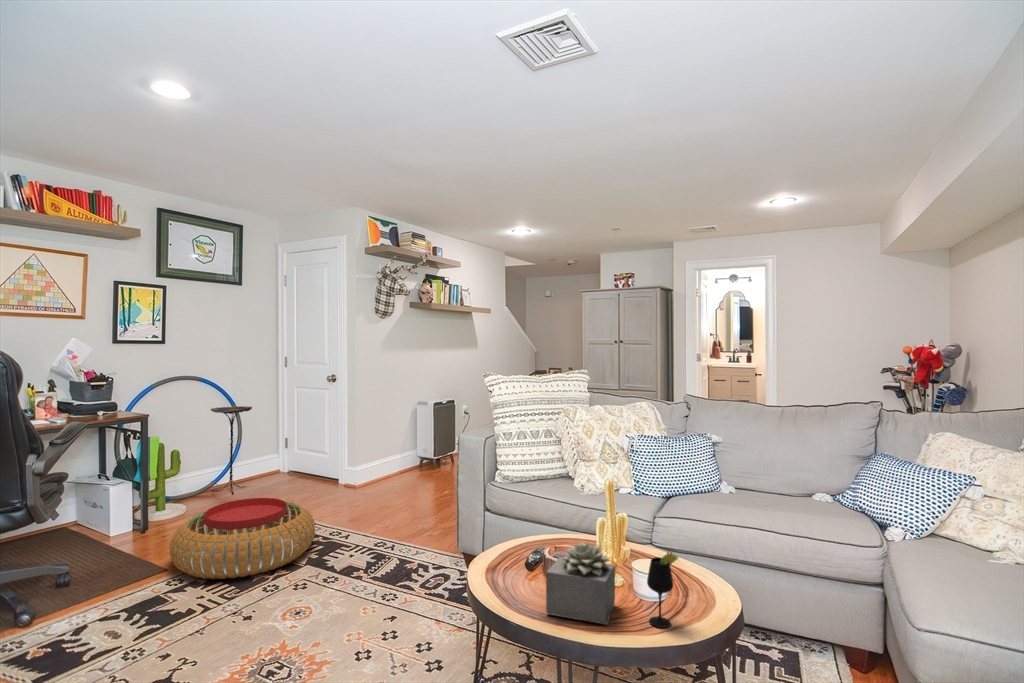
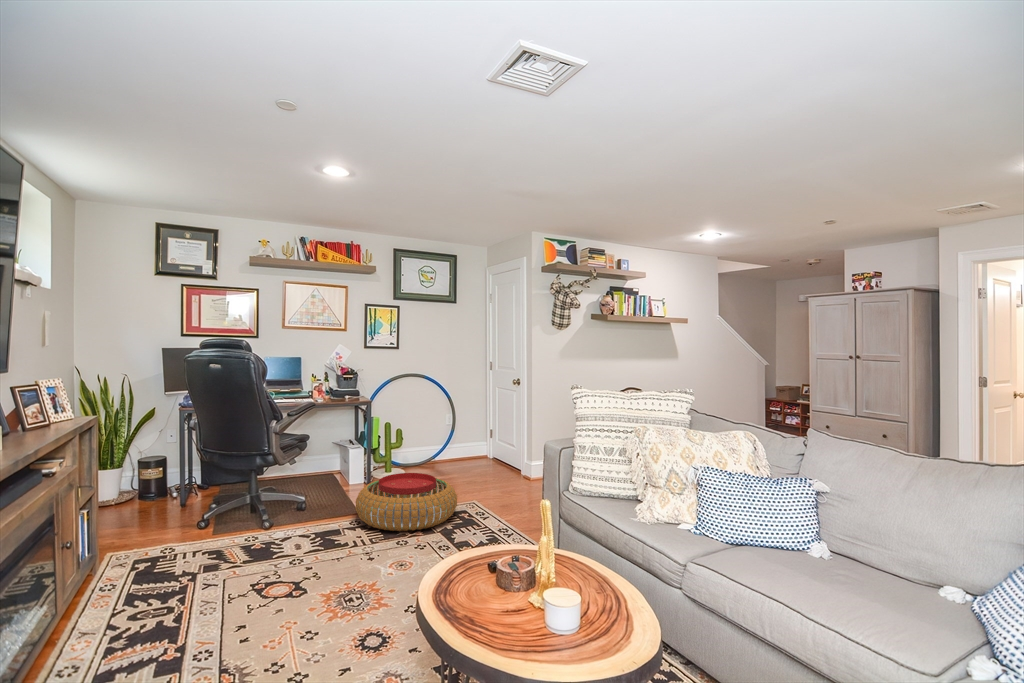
side table: present [211,406,252,494] -> none [427,399,457,469]
succulent plant: present [546,542,615,624] -> none [448,550,513,627]
wine glass: present [647,550,678,628] -> none [513,574,539,648]

